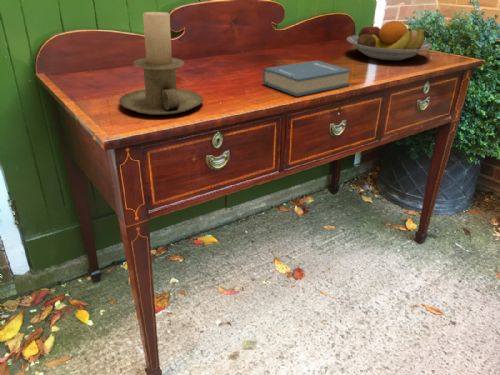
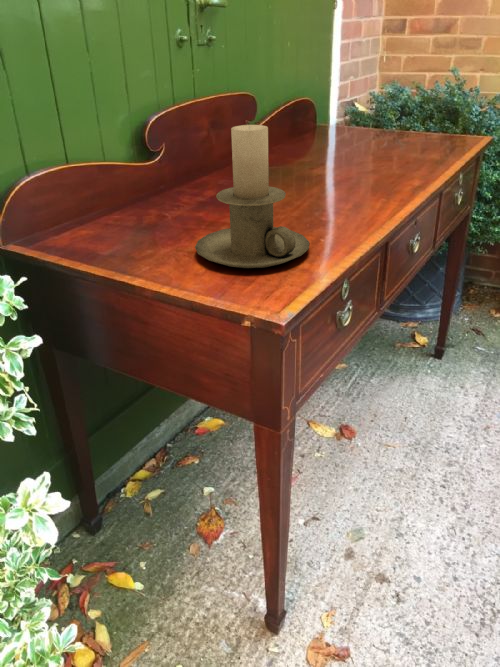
fruit bowl: present [347,21,432,60] -> none [343,100,445,149]
hardback book: present [263,61,351,96] -> none [322,161,416,209]

